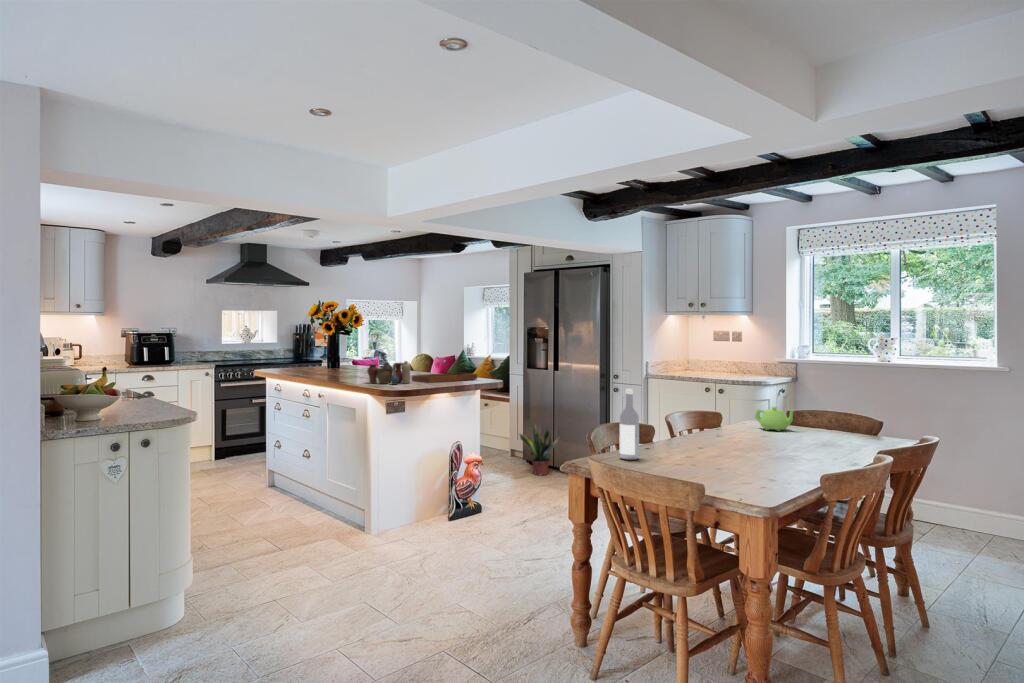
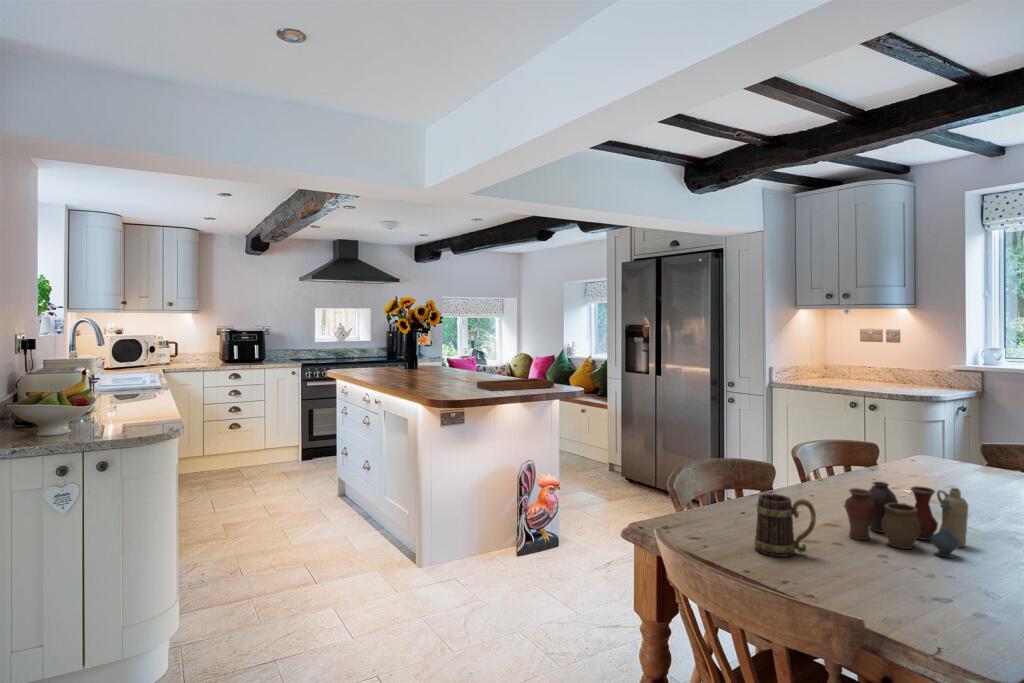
vase: present [367,361,410,385] -> present [844,482,968,558]
wine bottle: present [620,389,639,460] -> none [719,415,748,521]
teapot: present [755,407,795,431] -> none [928,438,999,475]
potted plant: present [520,422,558,475] -> none [613,434,662,498]
mug: none [645,436,681,474] -> present [754,494,816,557]

